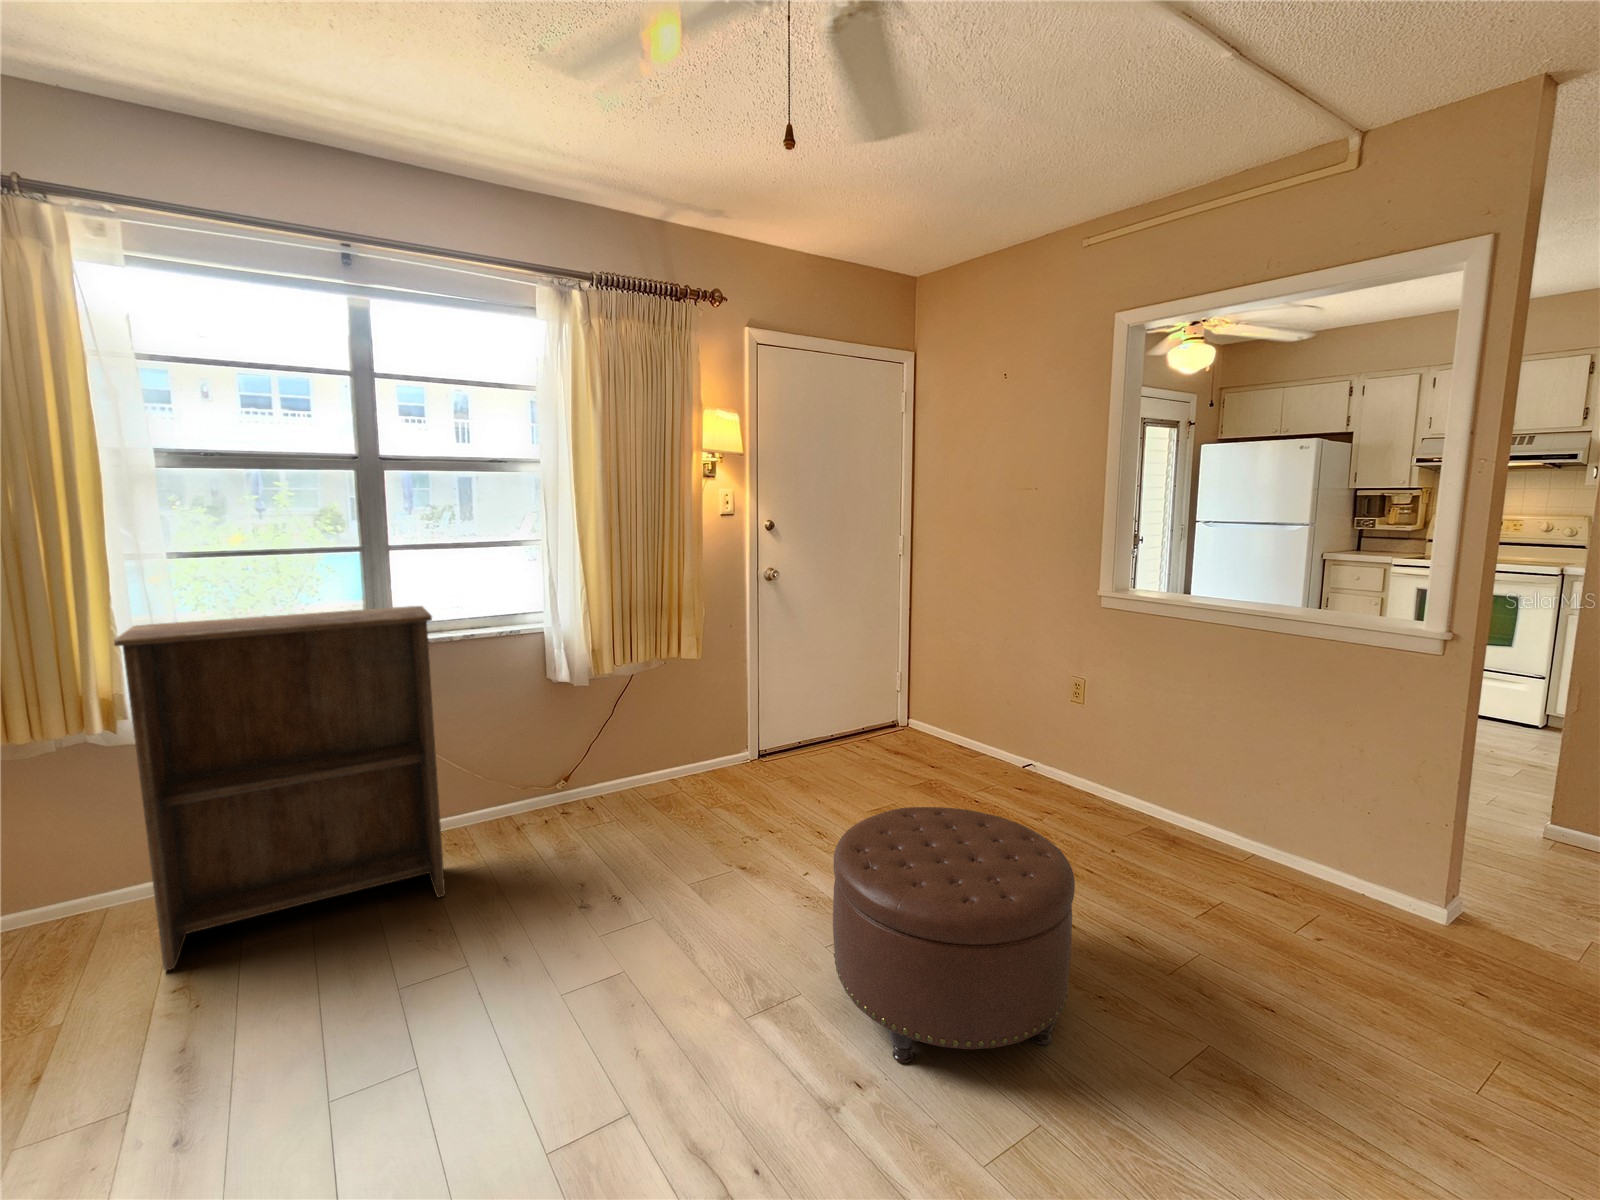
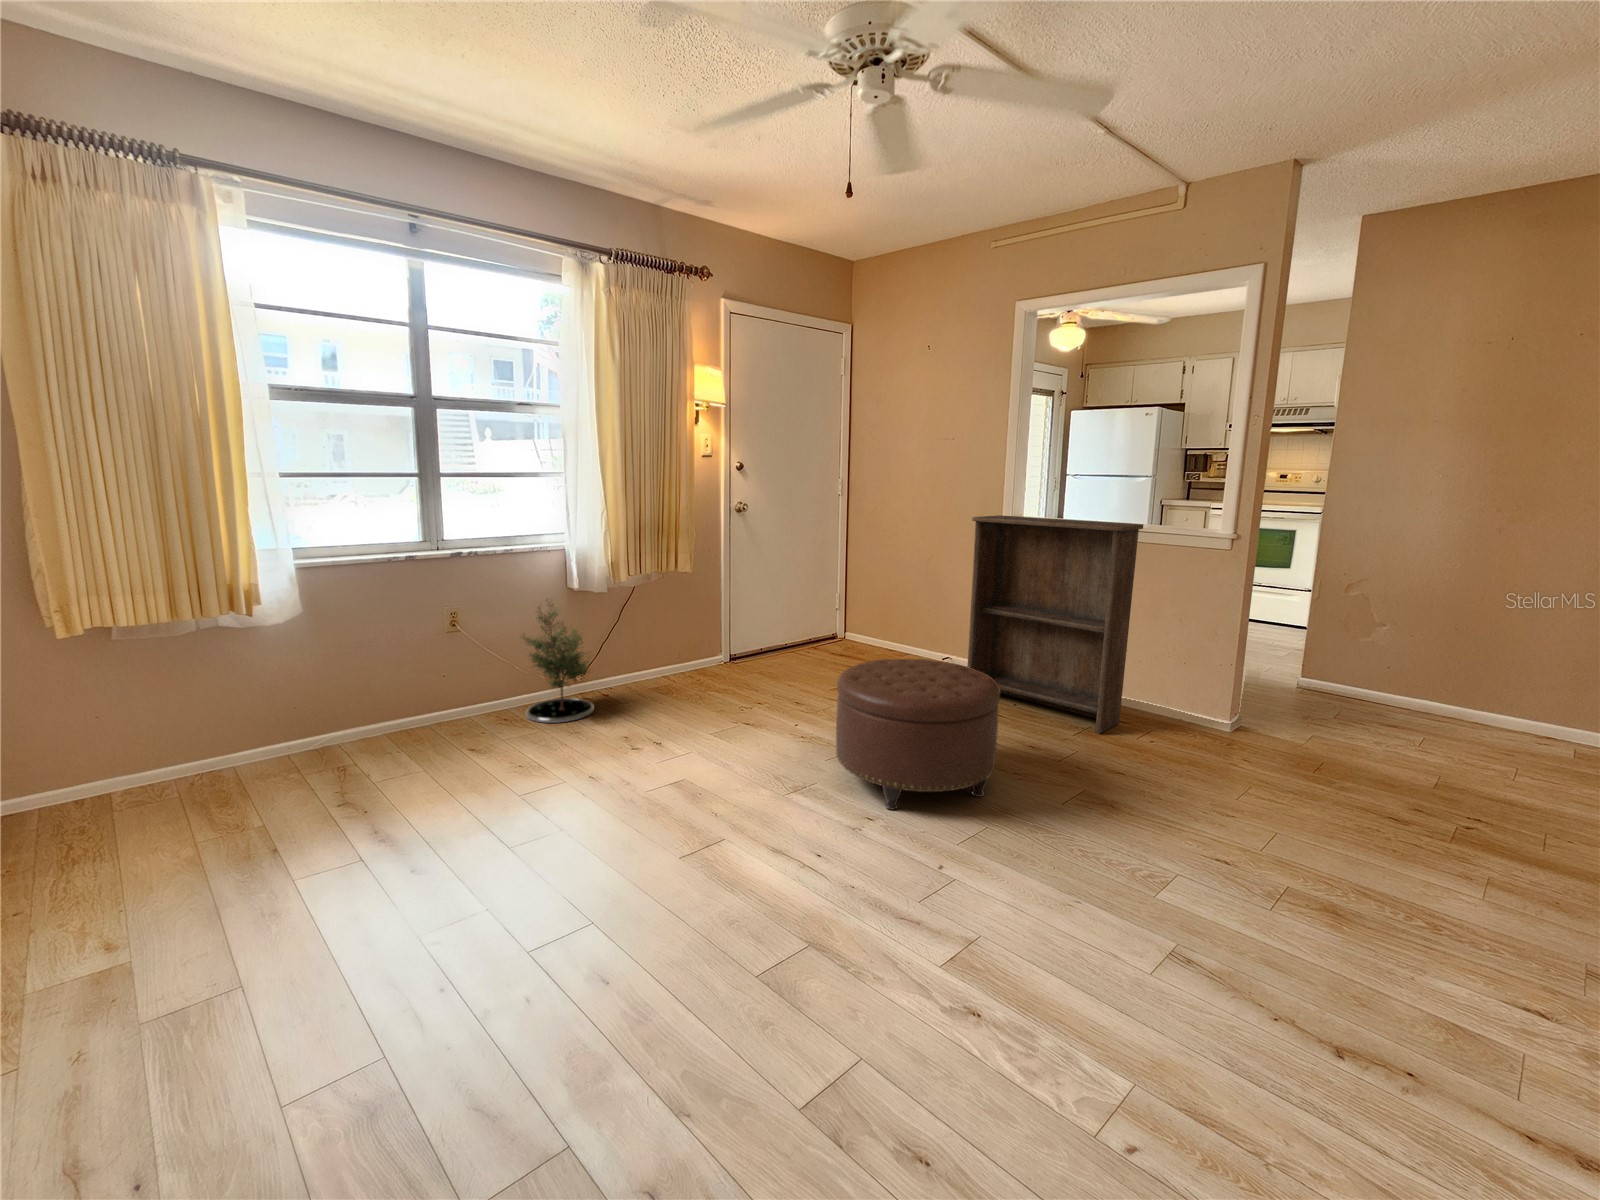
bookshelf: present [114,606,445,970] -> present [967,515,1143,733]
potted tree: none [471,697,566,853] -> present [523,599,594,723]

